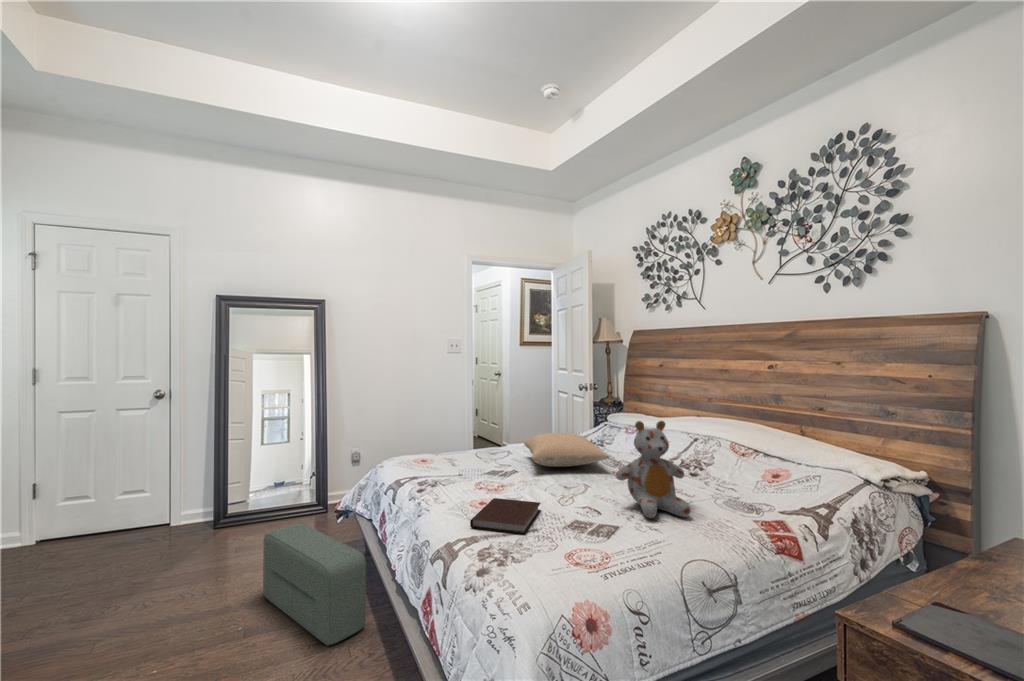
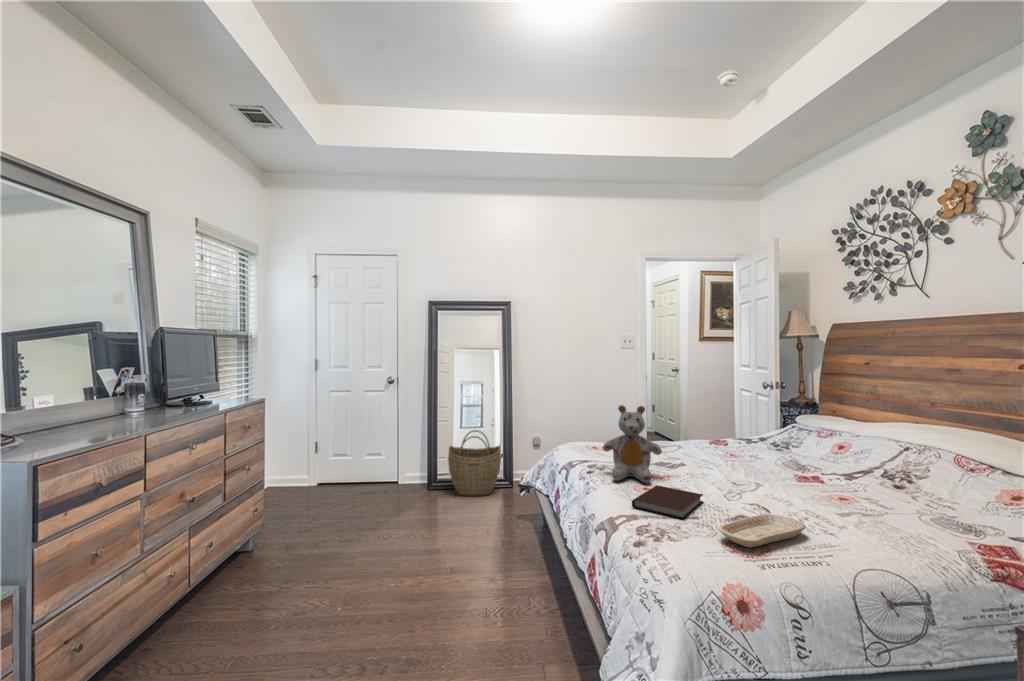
stuffed bear: present [617,421,690,518] -> present [603,405,662,483]
pillow: present [524,432,610,467] -> none [693,431,789,466]
woven basket: none [240,450,311,532] -> present [448,430,501,496]
tray: none [561,516,637,557] -> present [718,514,806,548]
pouf: present [263,523,366,645] -> none [467,490,544,590]

